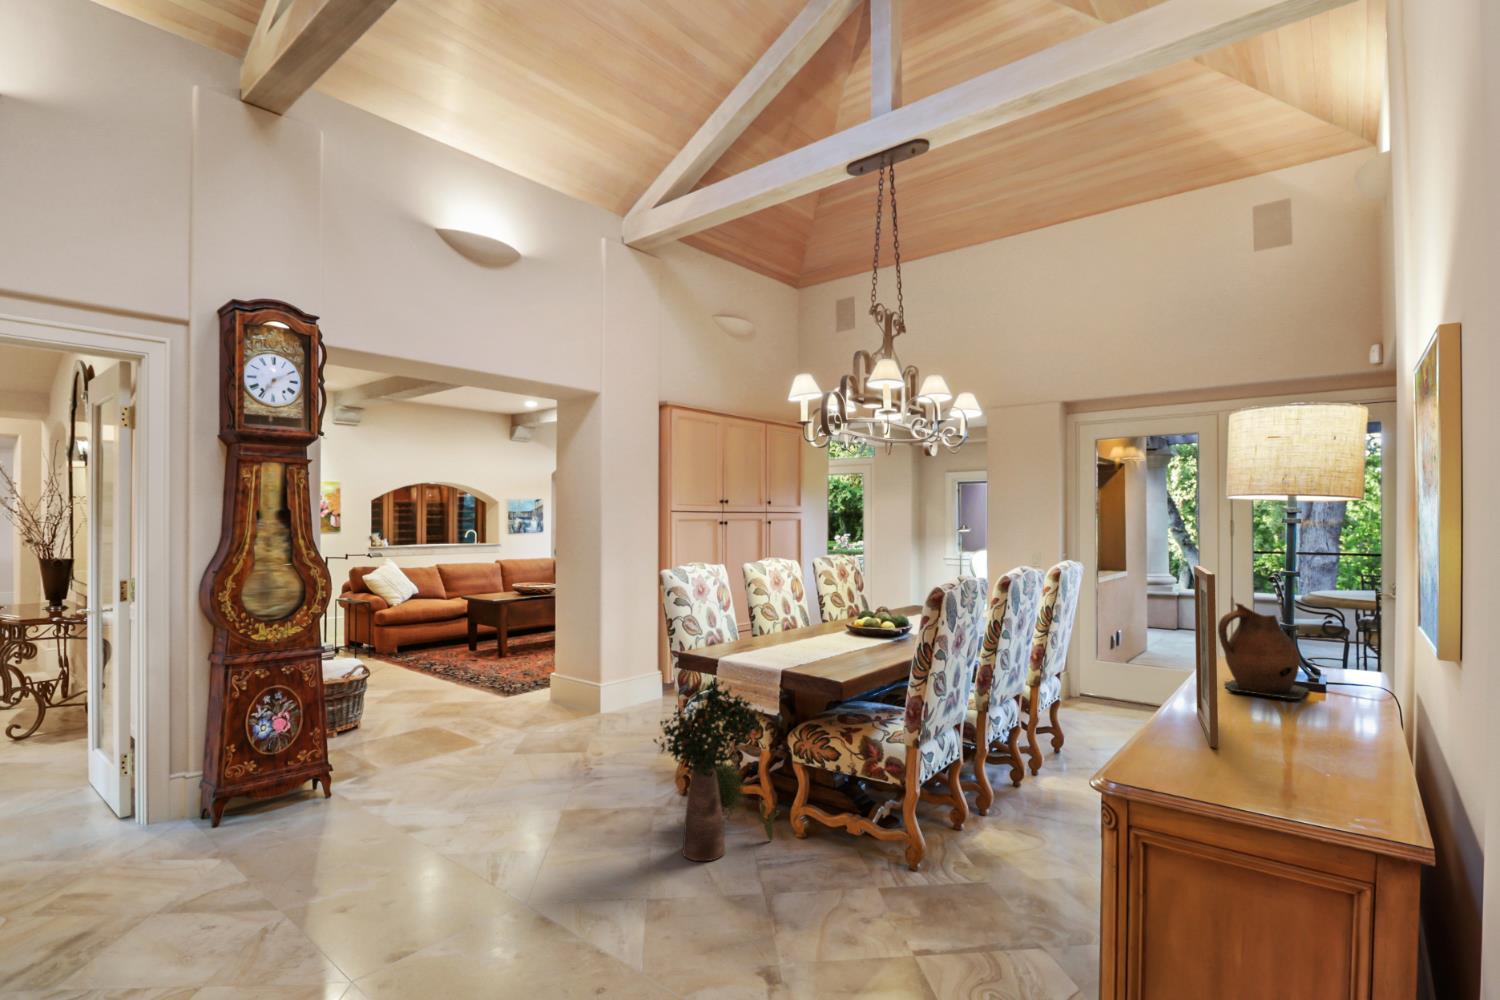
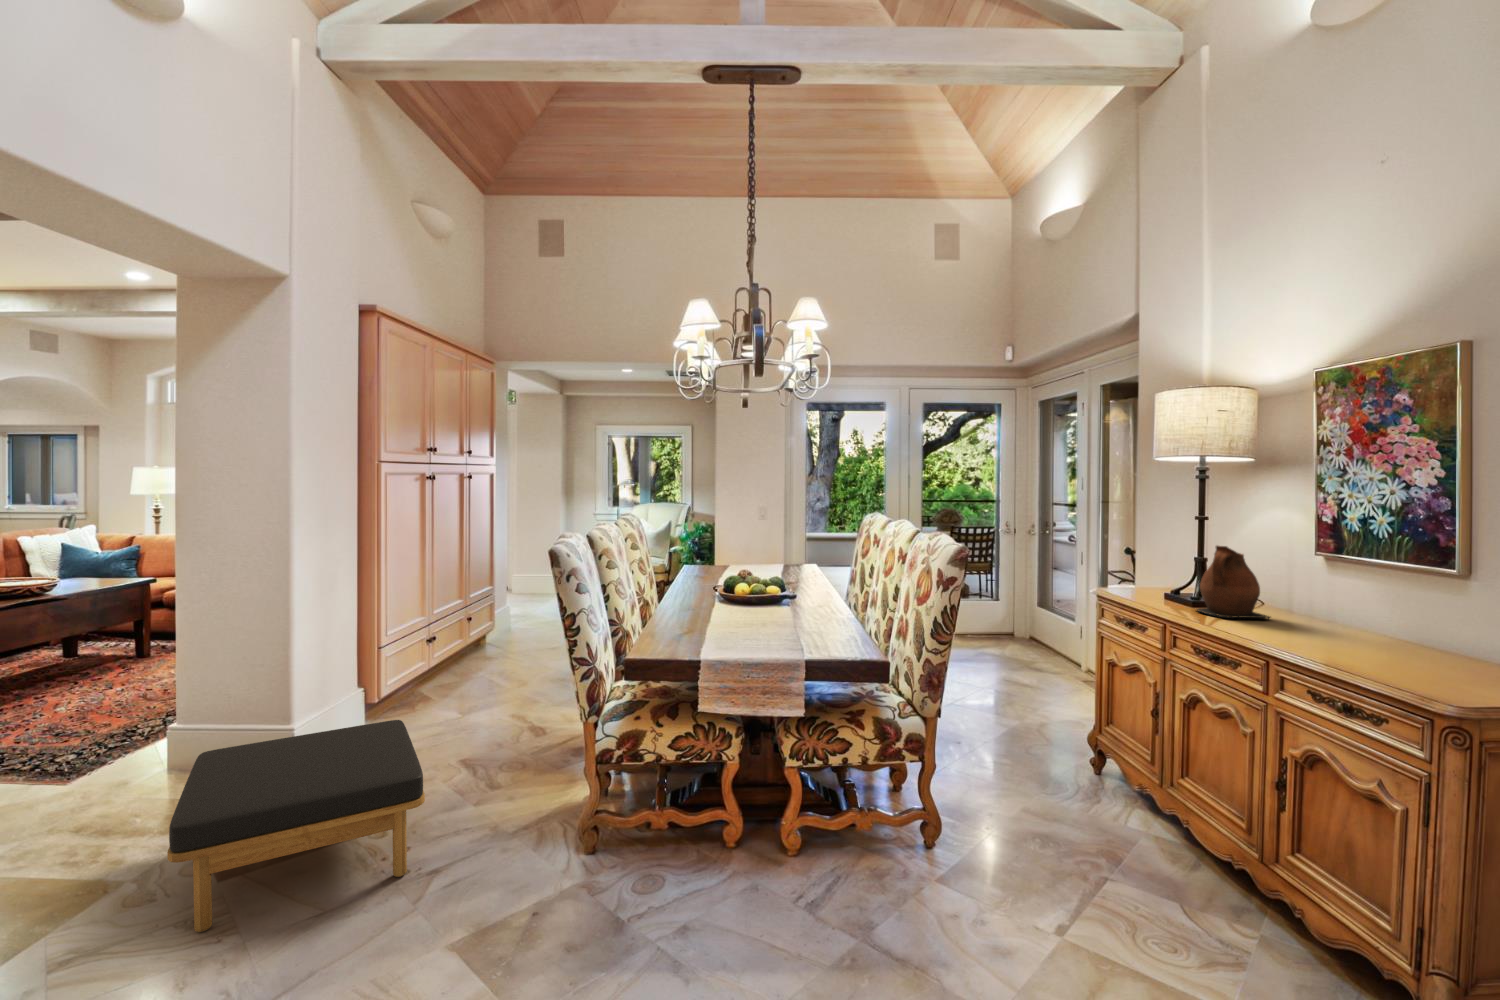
picture frame: present [1194,566,1218,748] -> none [1284,515,1413,668]
potted plant: present [654,681,779,861] -> none [651,685,799,937]
ottoman: none [476,684,629,776] -> present [167,720,425,932]

